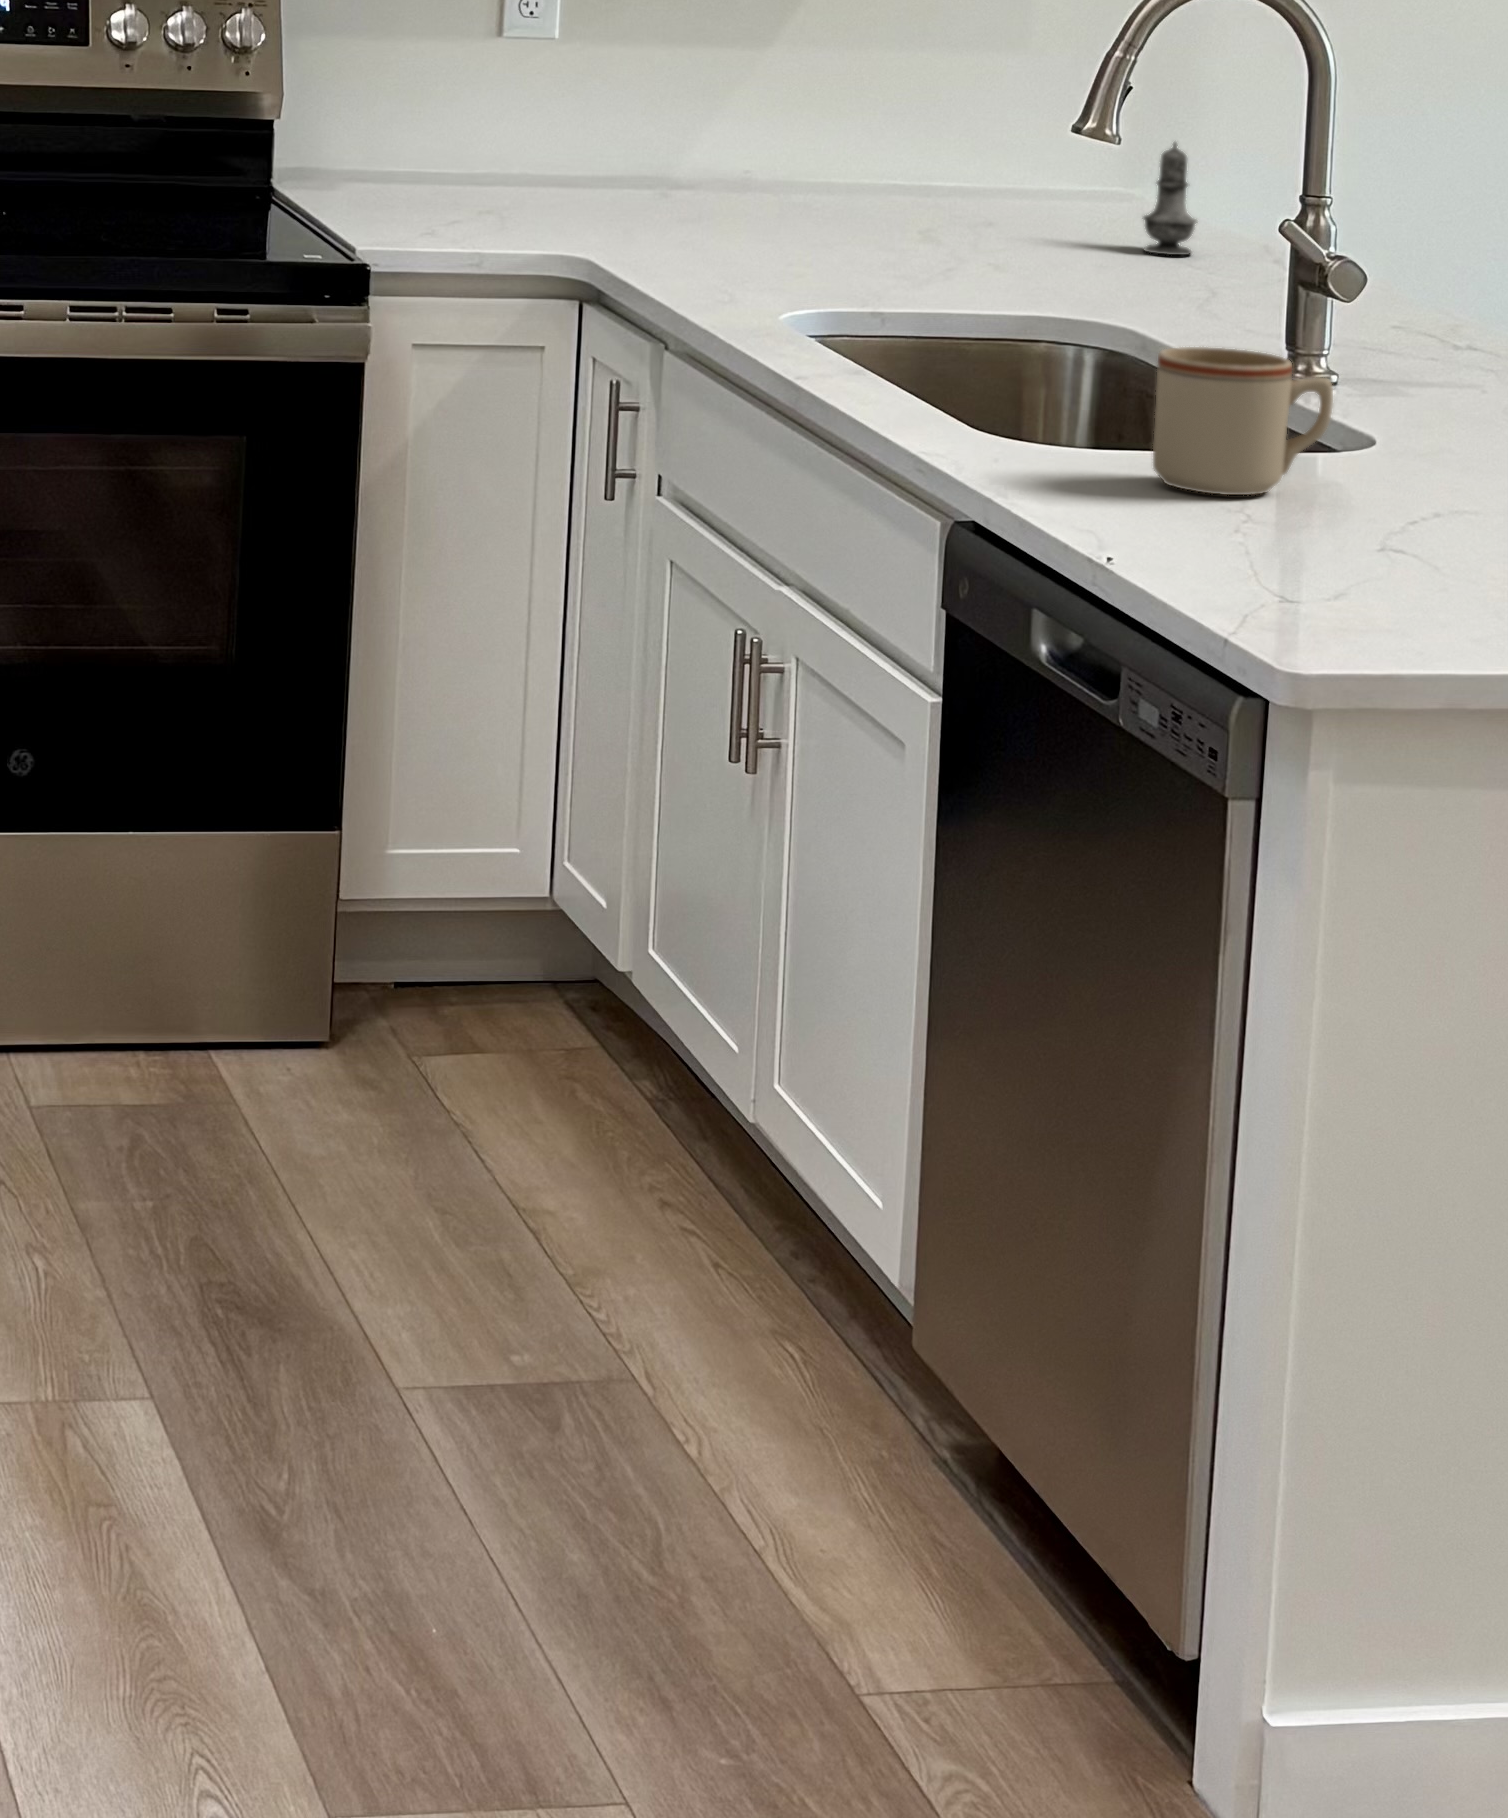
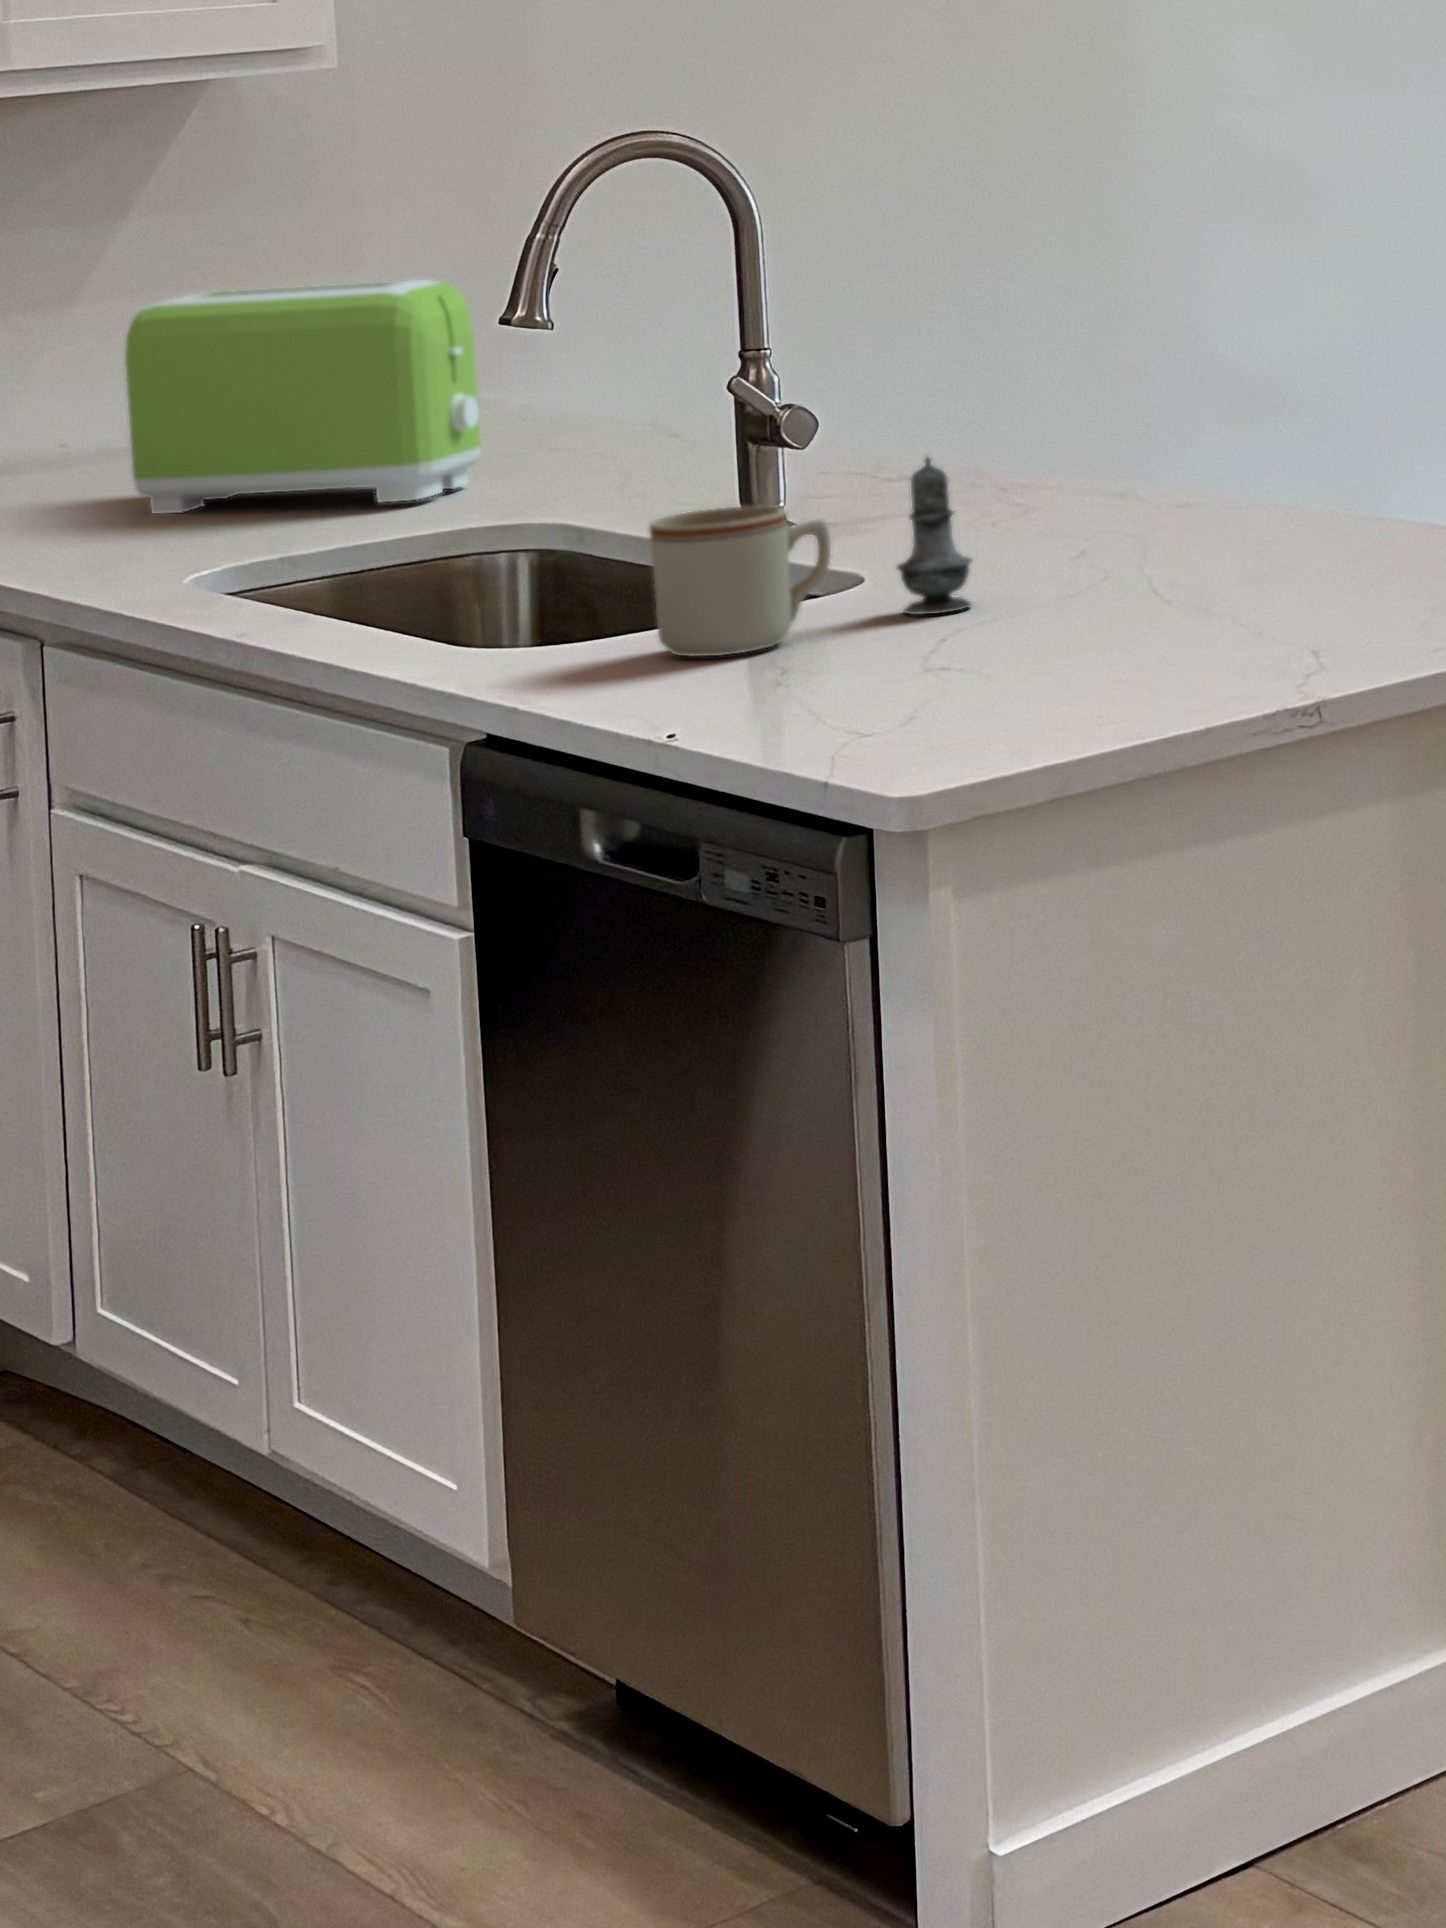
toaster: none [775,55,1090,281] -> present [125,280,481,514]
salt shaker: present [1143,142,1197,255] -> present [897,457,972,615]

